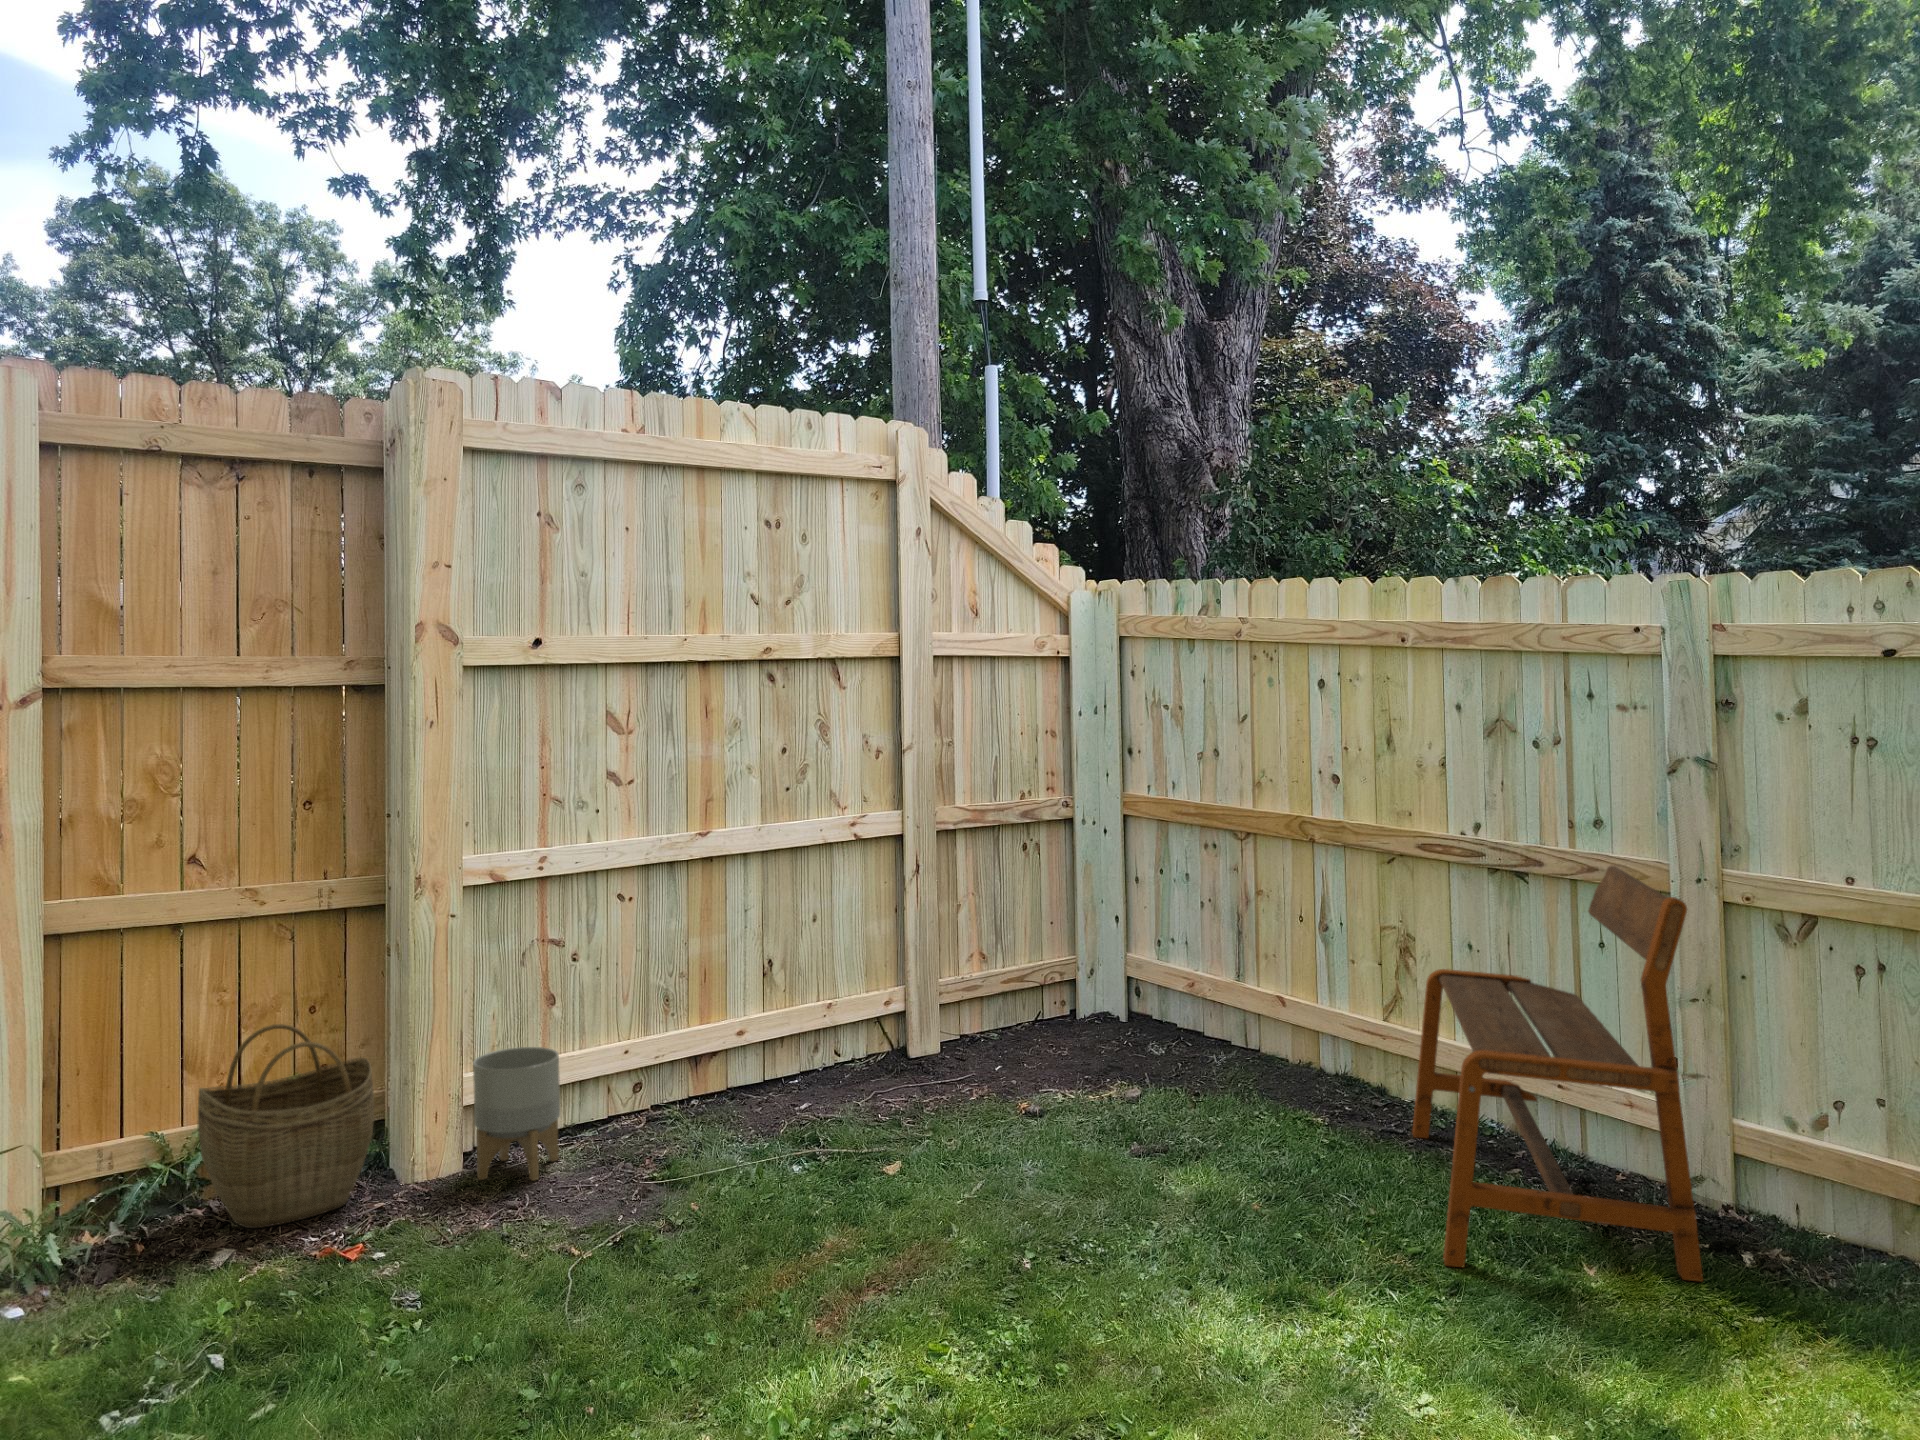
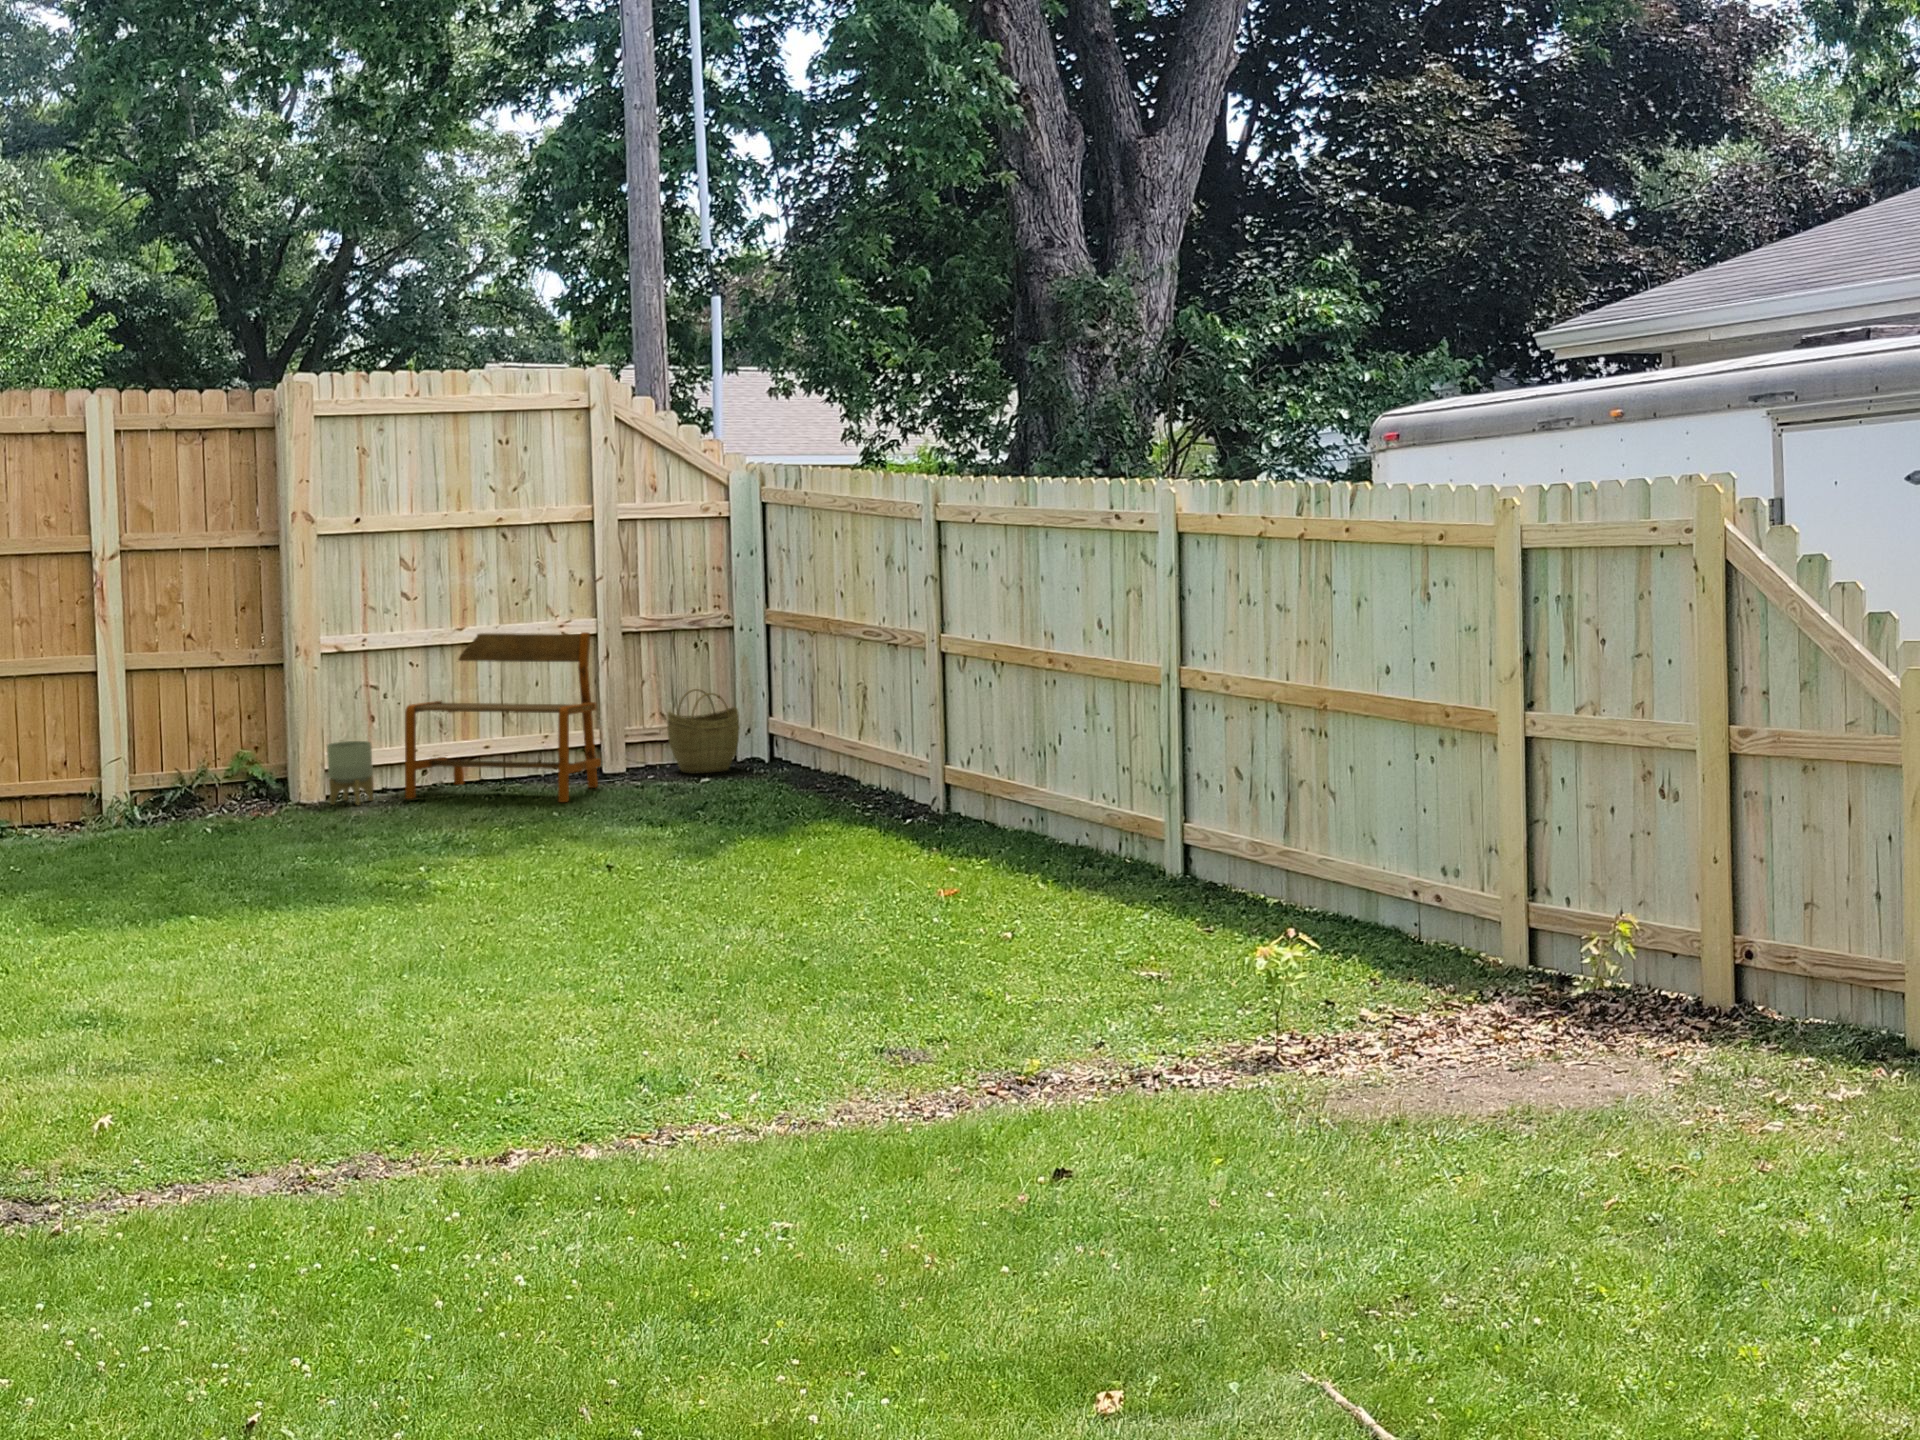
bench: present [1412,866,1703,1282] -> present [405,632,601,802]
woven basket: present [198,1024,375,1228] -> present [667,689,740,774]

